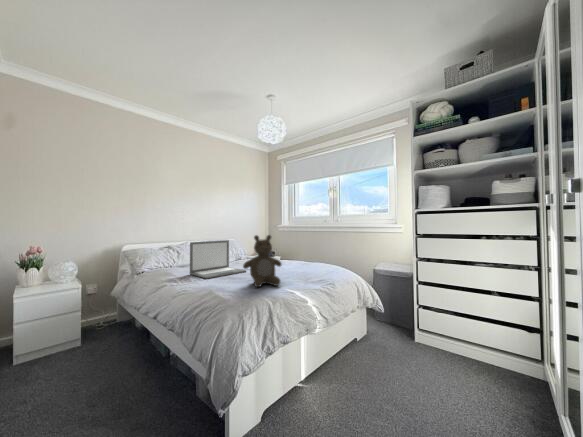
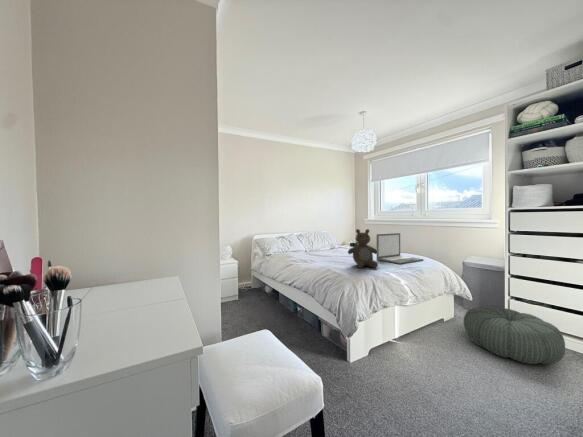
laptop: present [190,240,246,279] -> present [377,233,423,264]
pouf: none [376,319,471,385] -> present [464,307,565,364]

